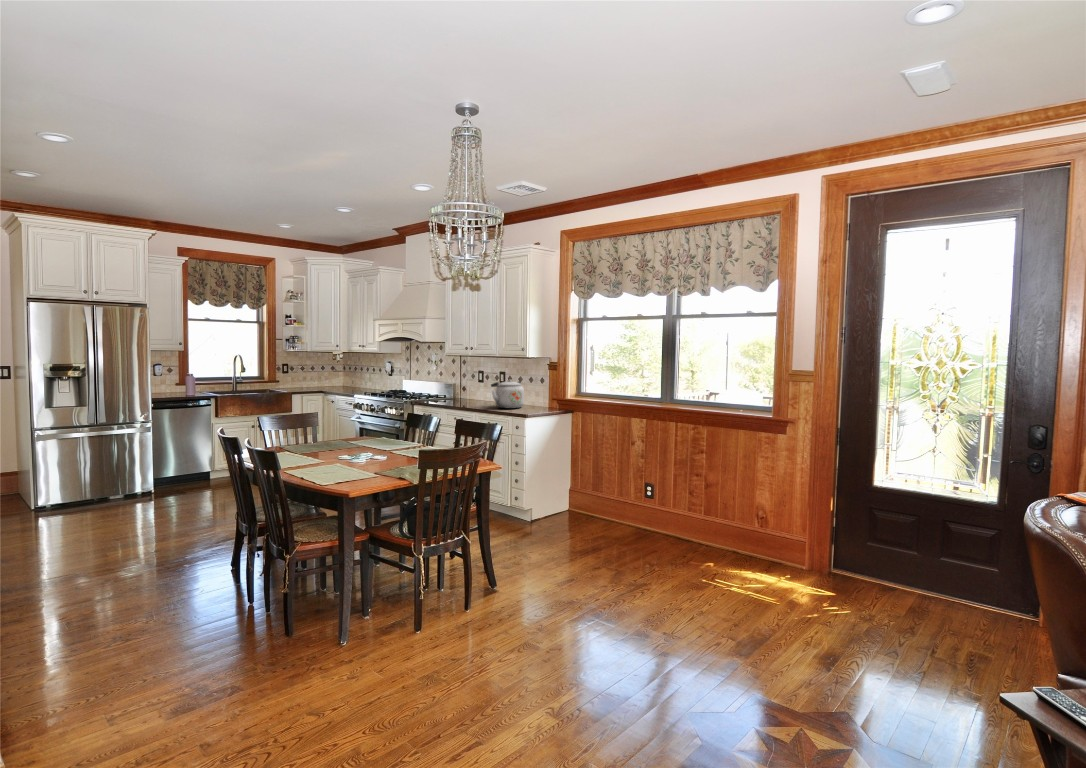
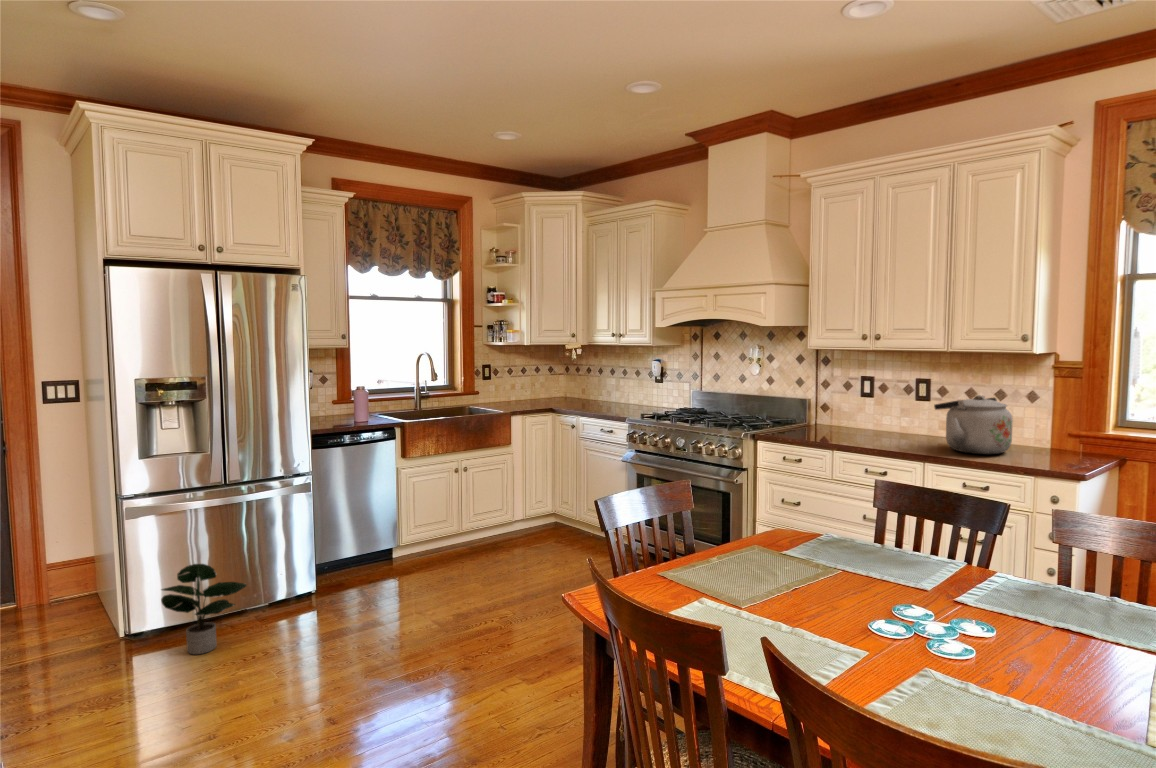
potted plant: none [58,470,110,517] -> present [161,564,246,654]

